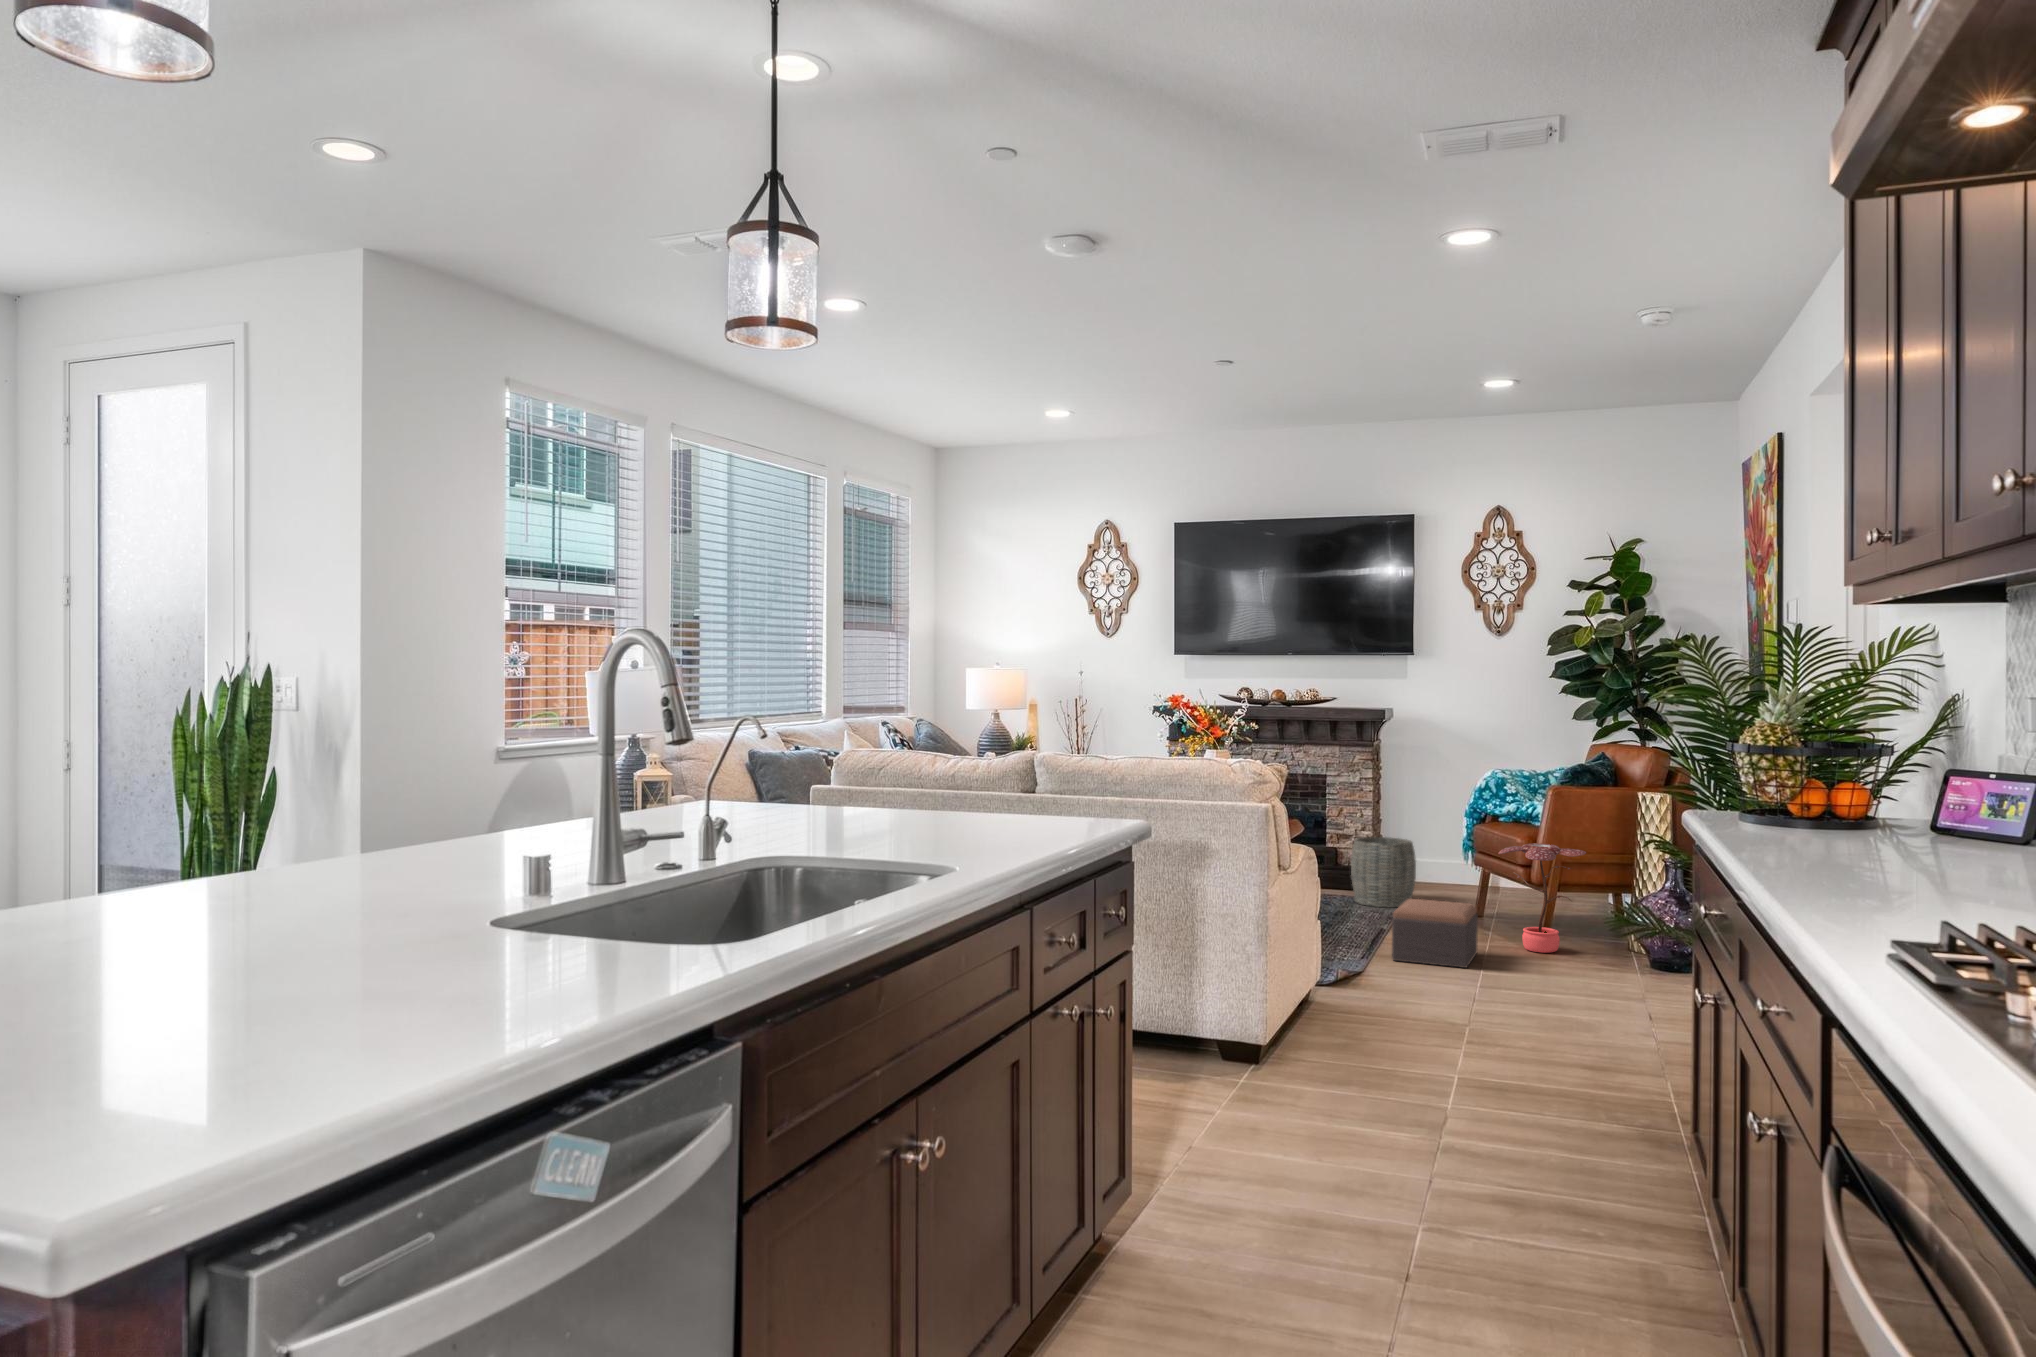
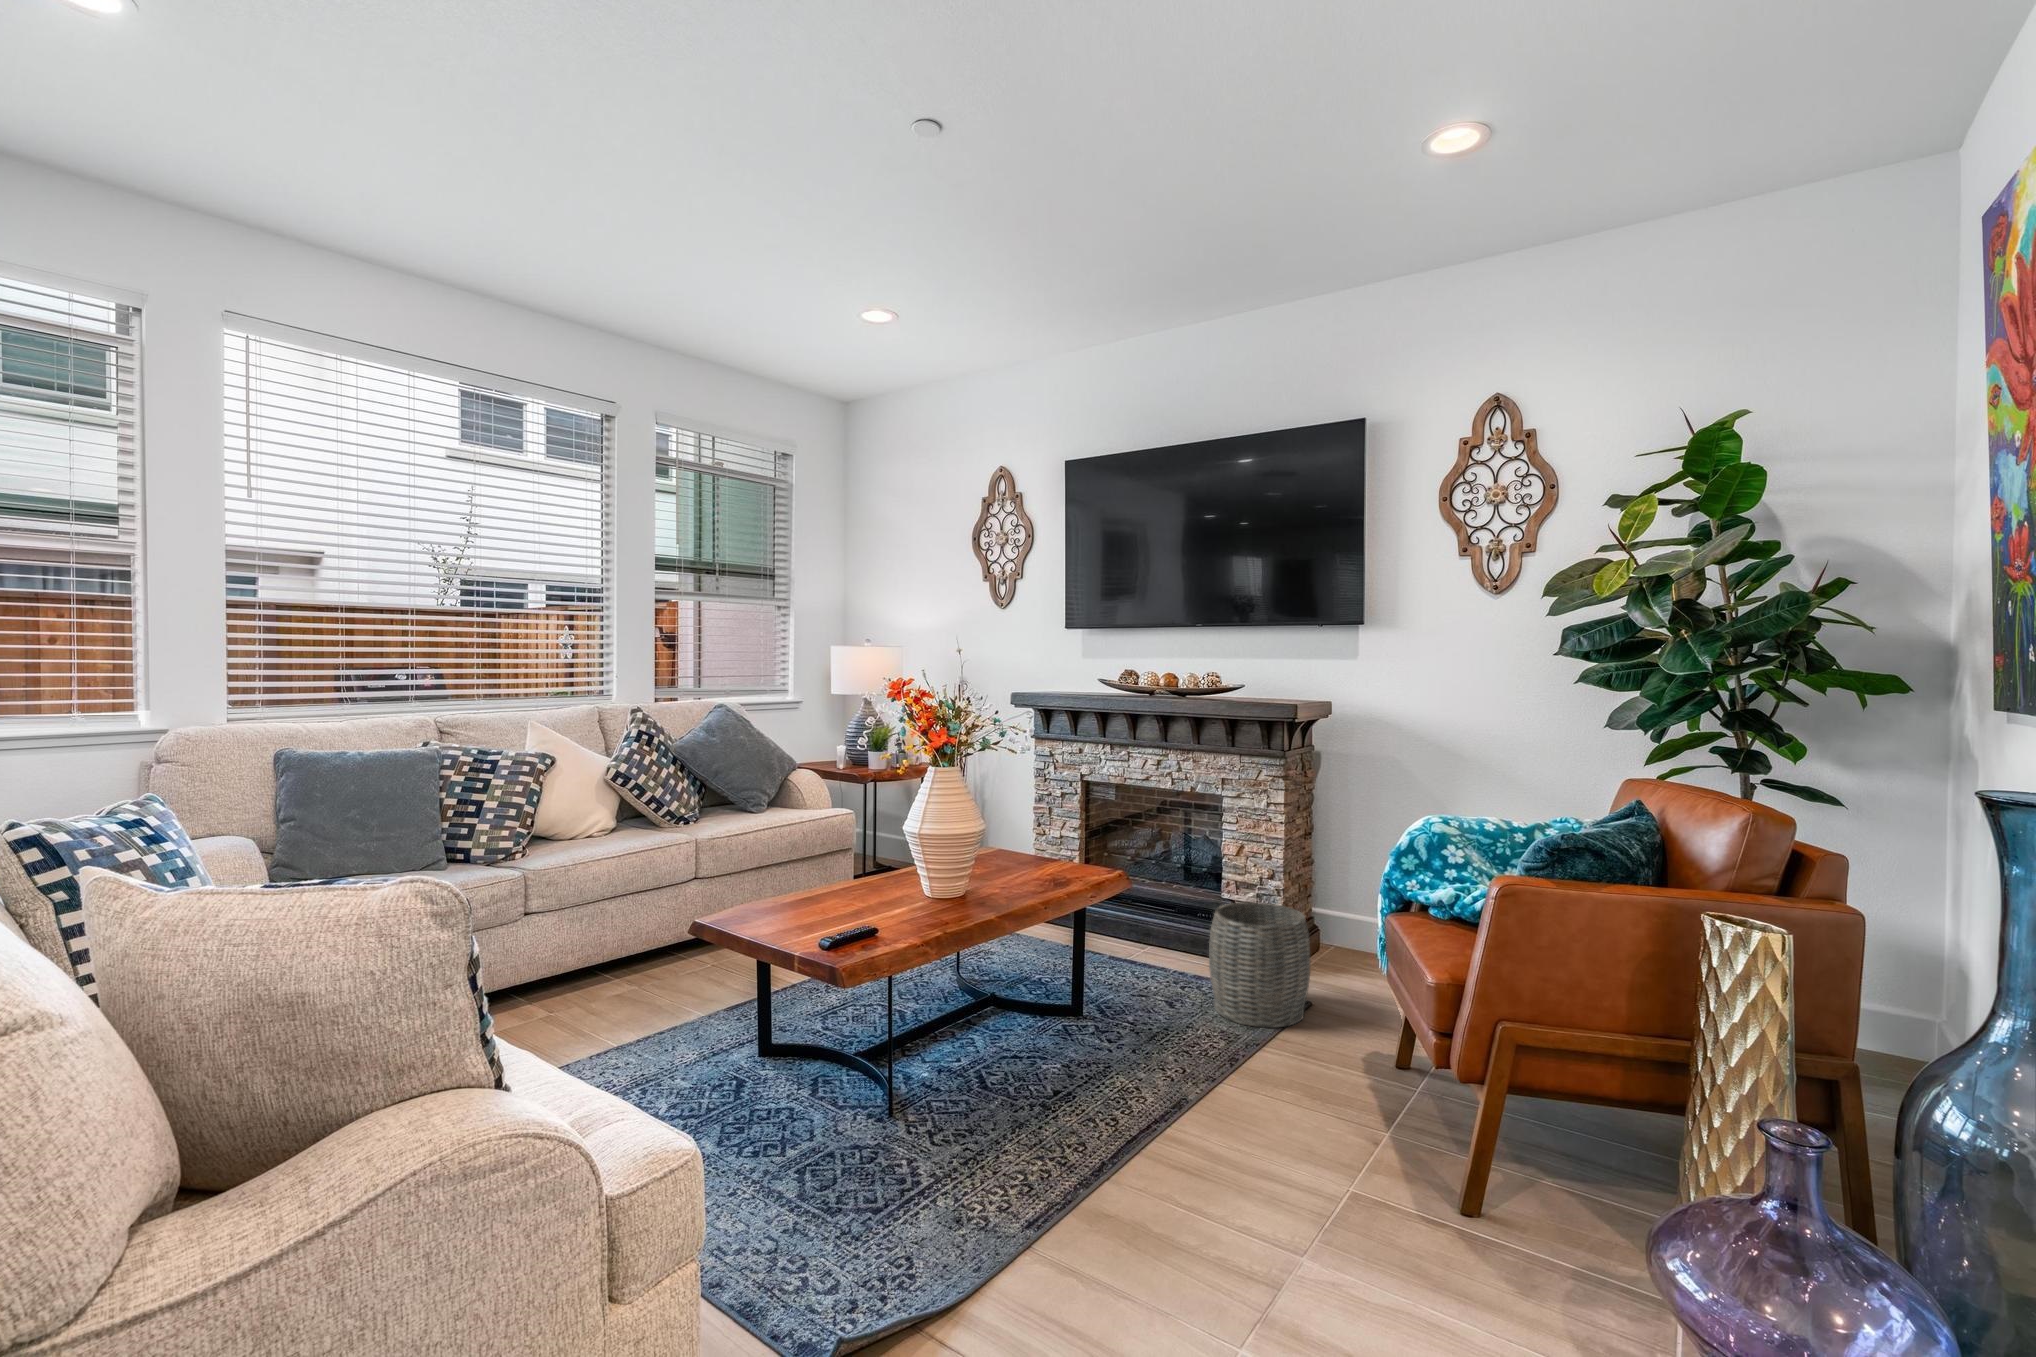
potted plant: present [1498,843,1586,953] -> none [1345,1000,1534,1249]
footstool: present [1392,899,1478,968] -> none [1073,1088,1277,1302]

